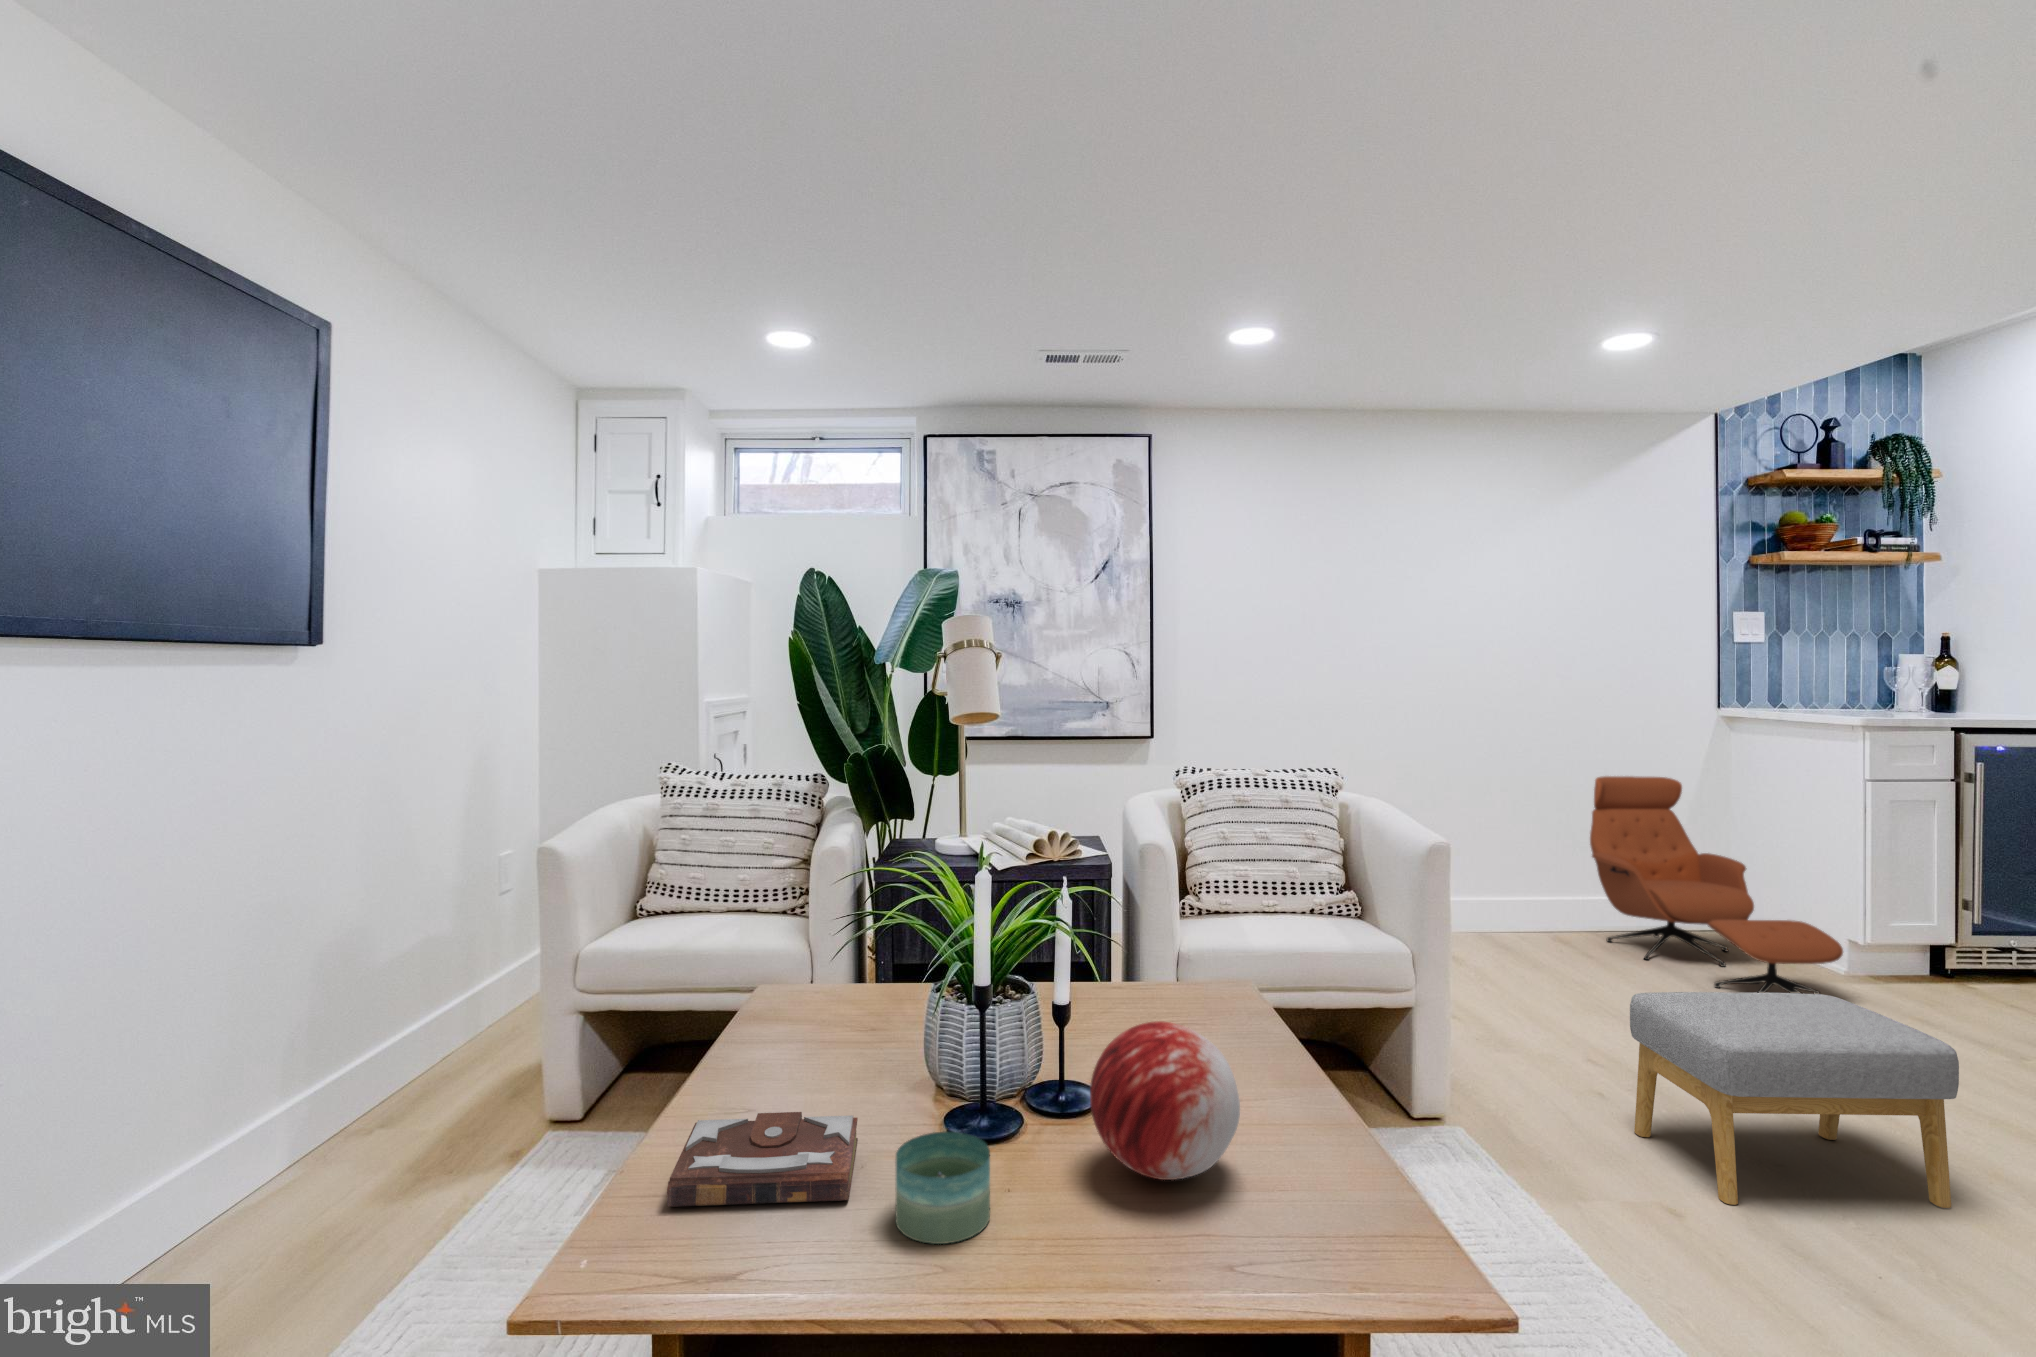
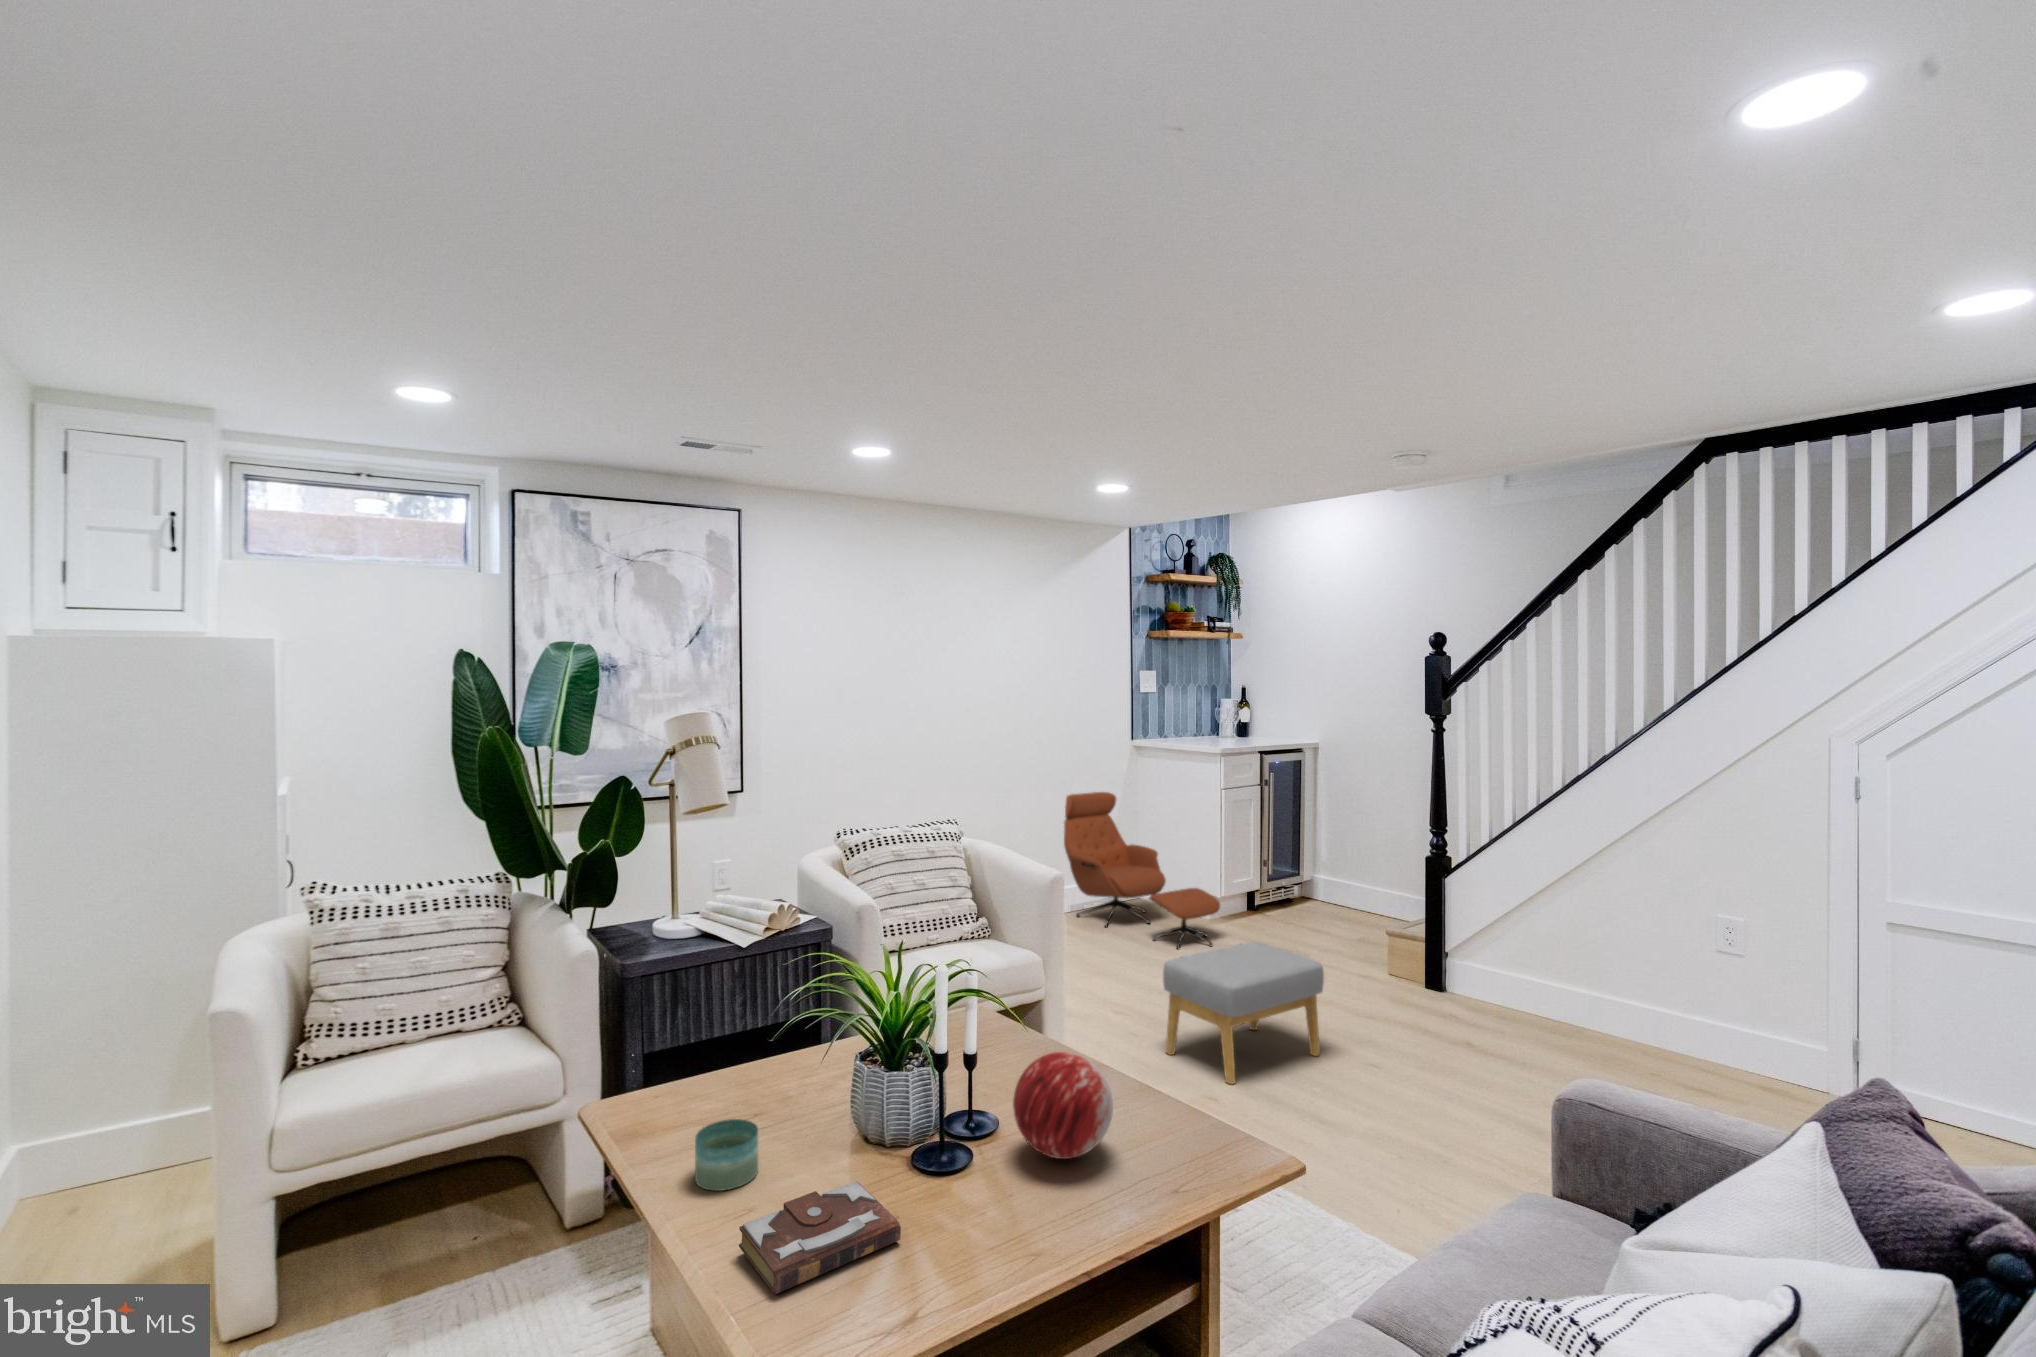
candle: present [896,1132,990,1244] -> present [695,1119,758,1191]

